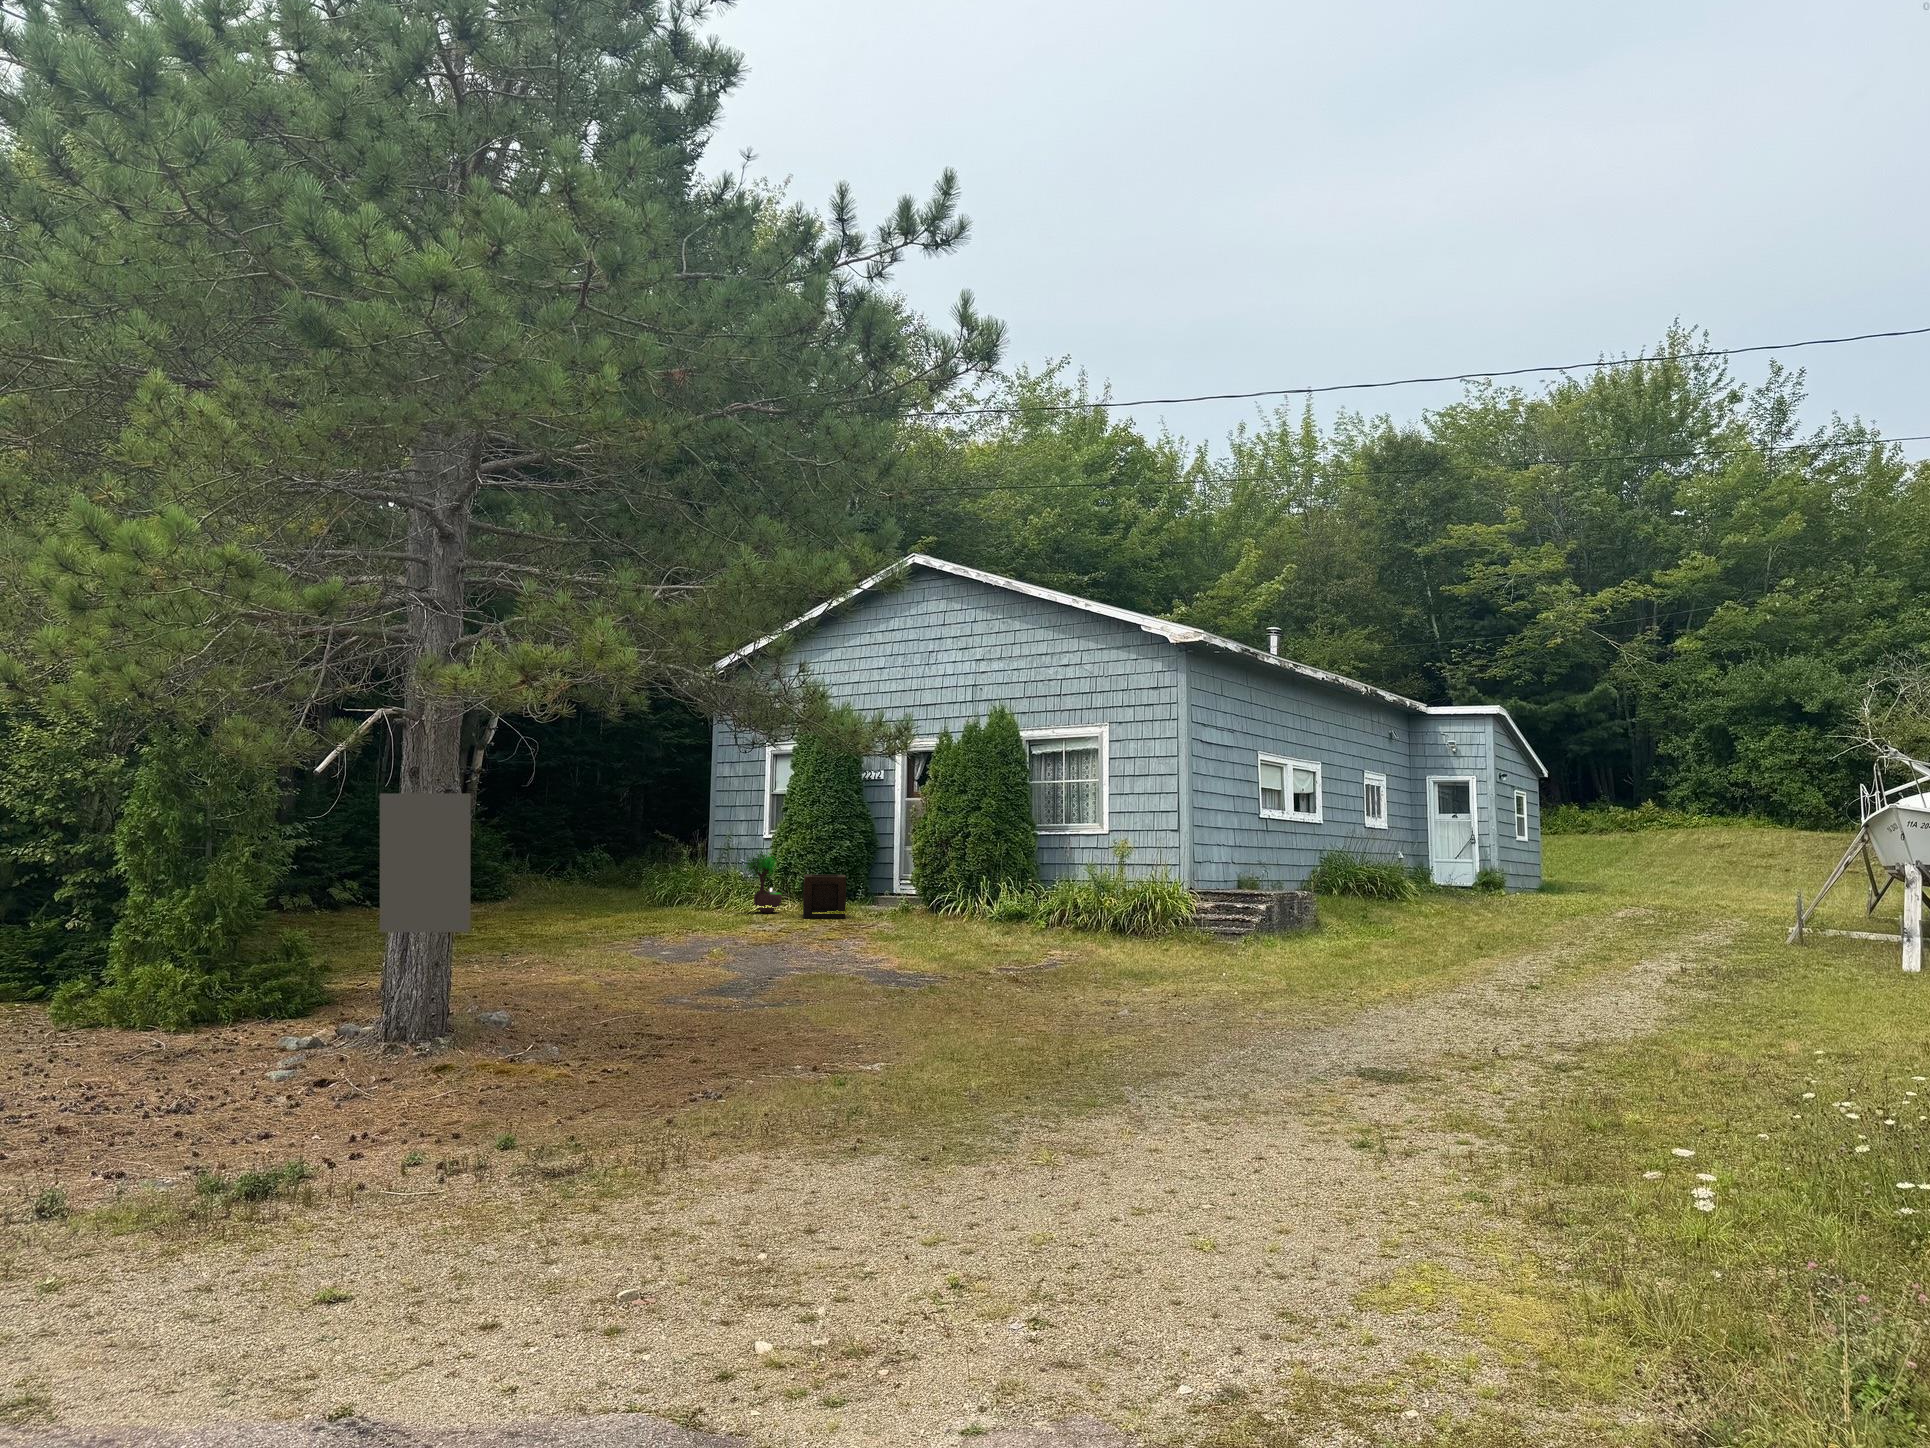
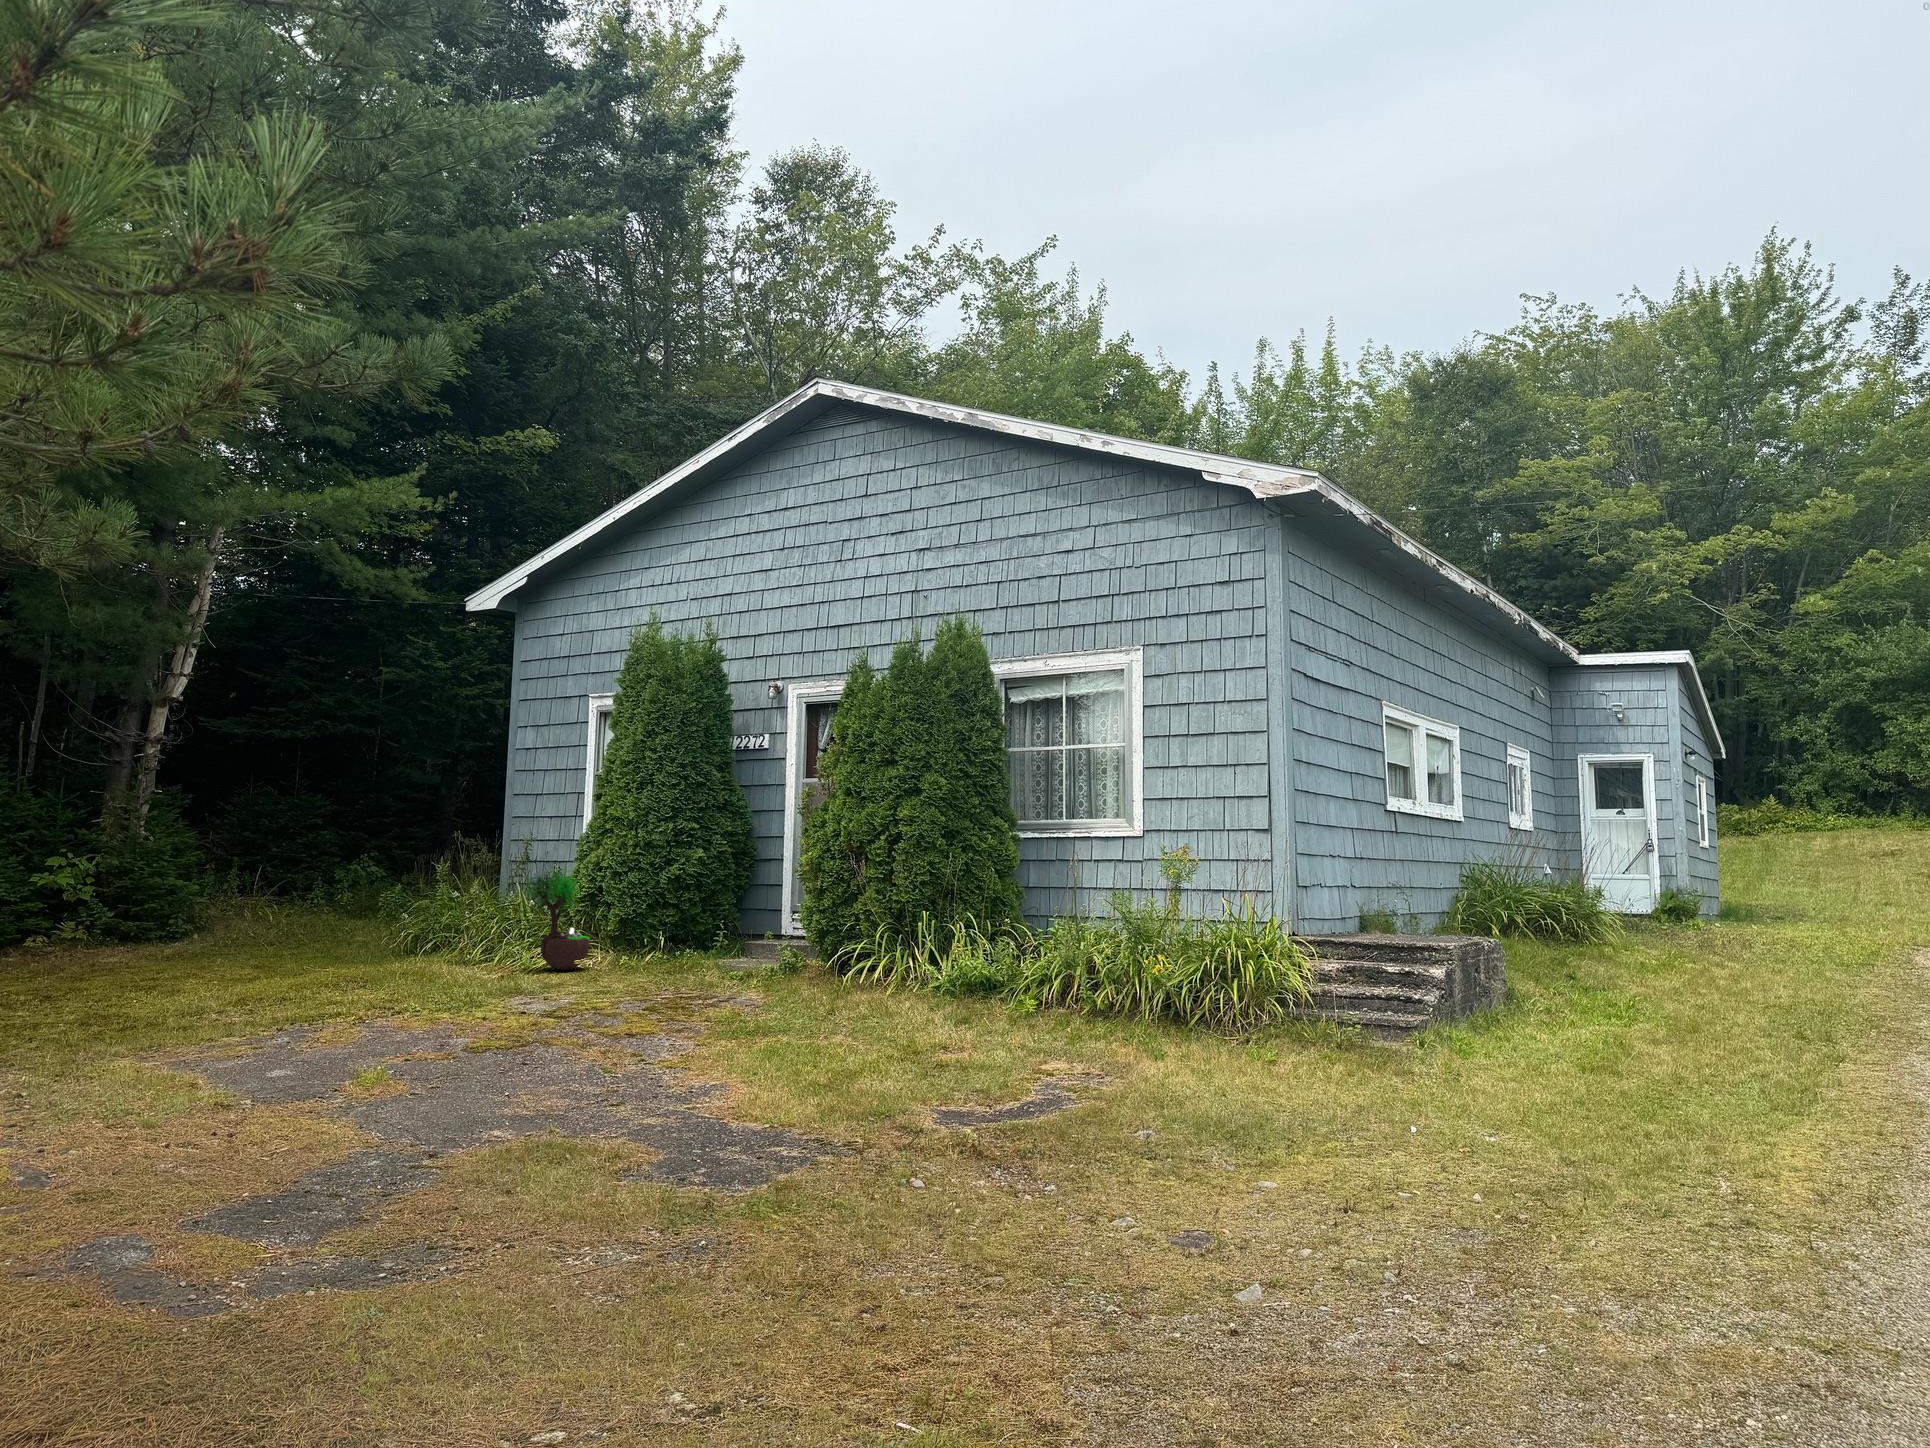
wooden crate: present [803,874,846,918] -> none [615,906,694,982]

